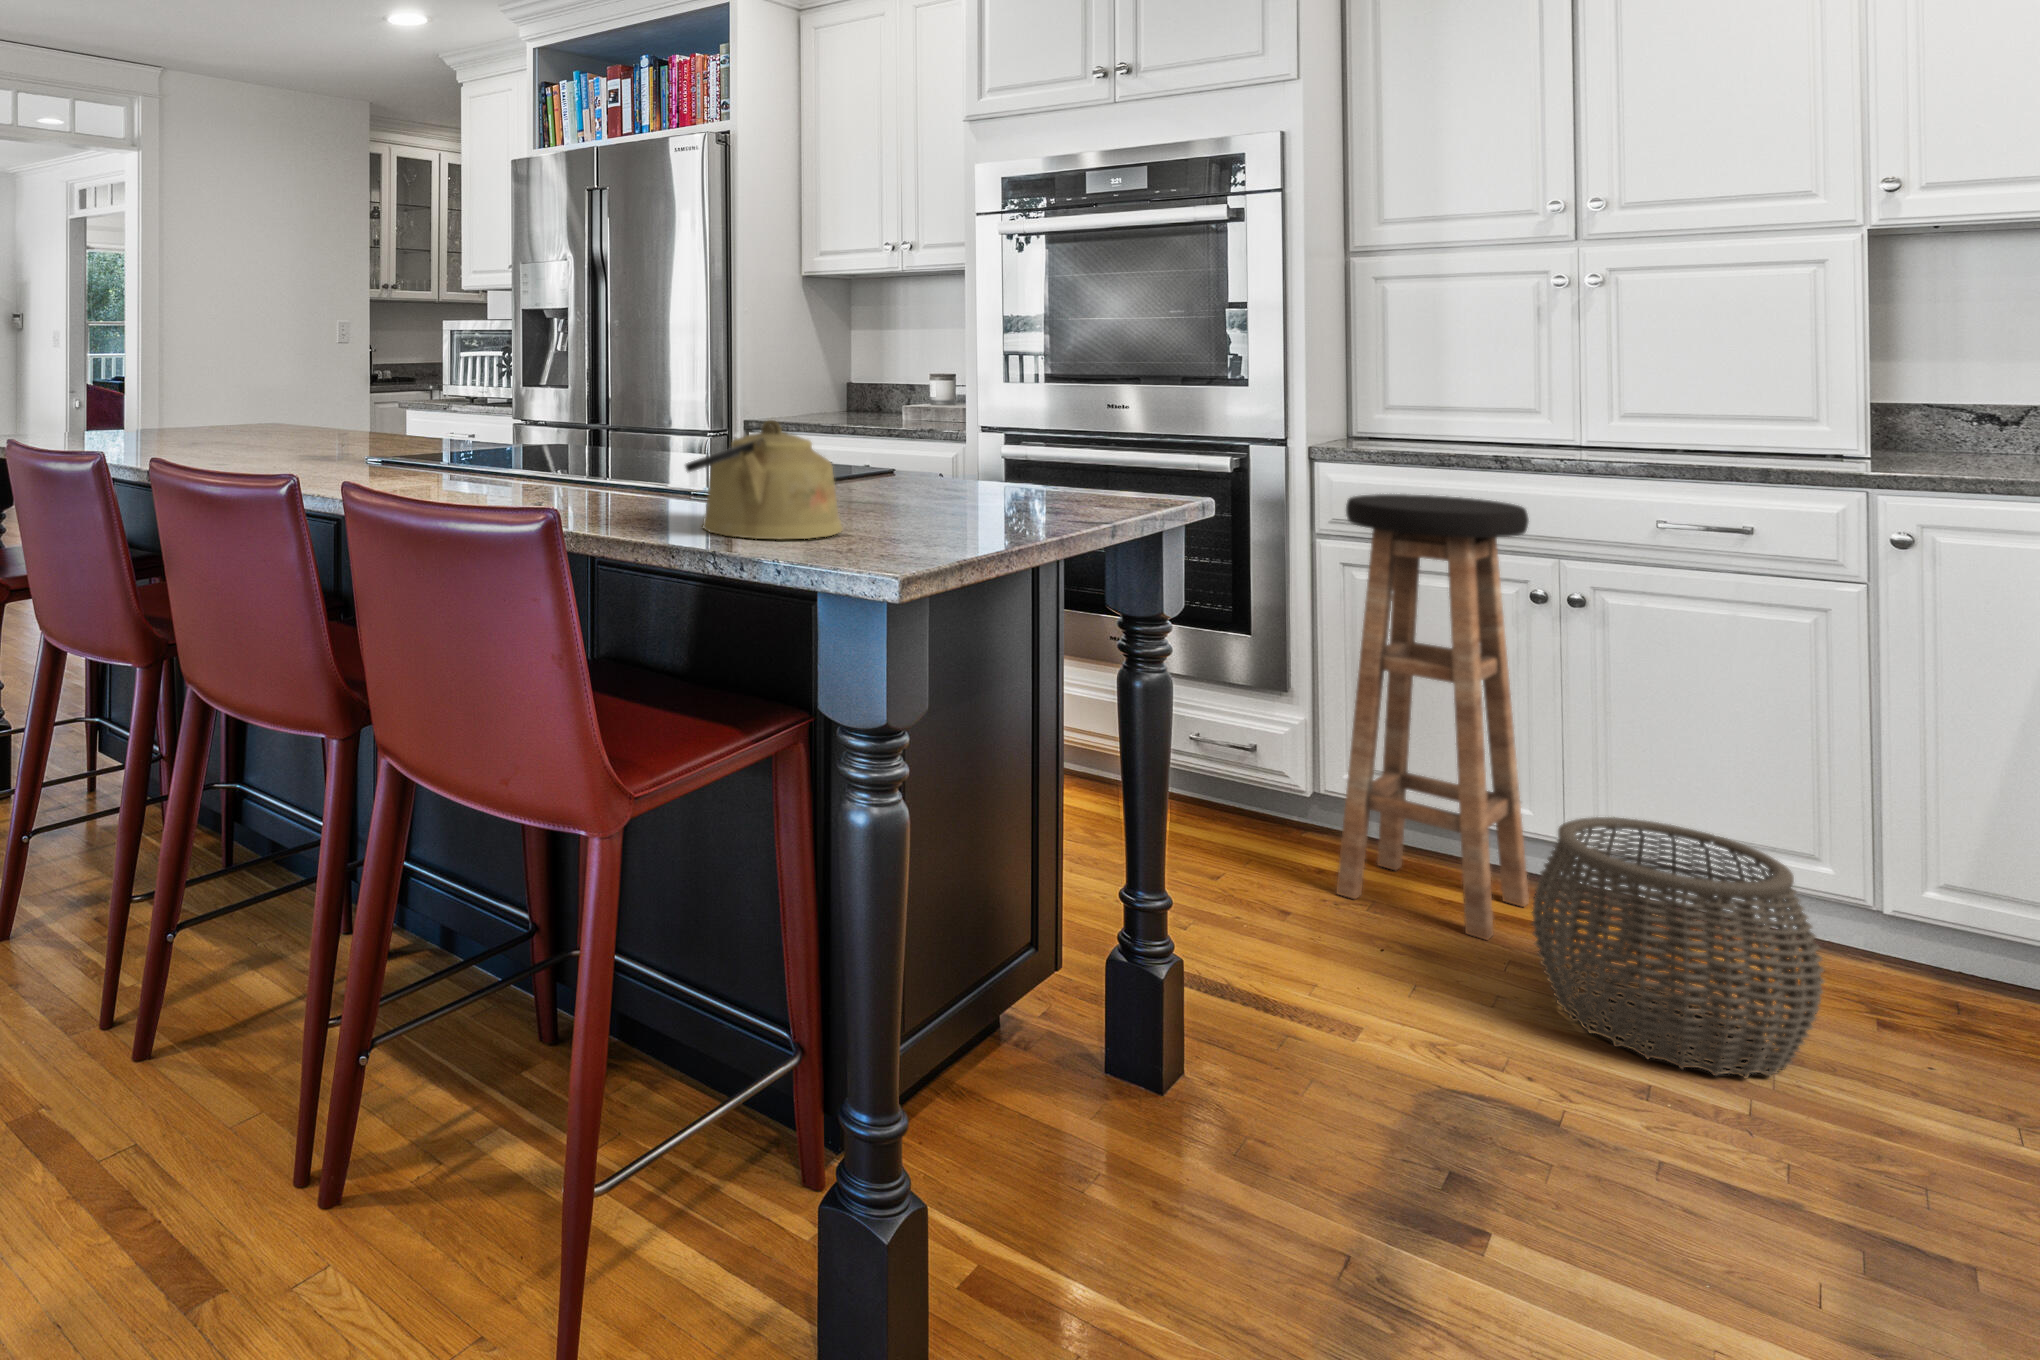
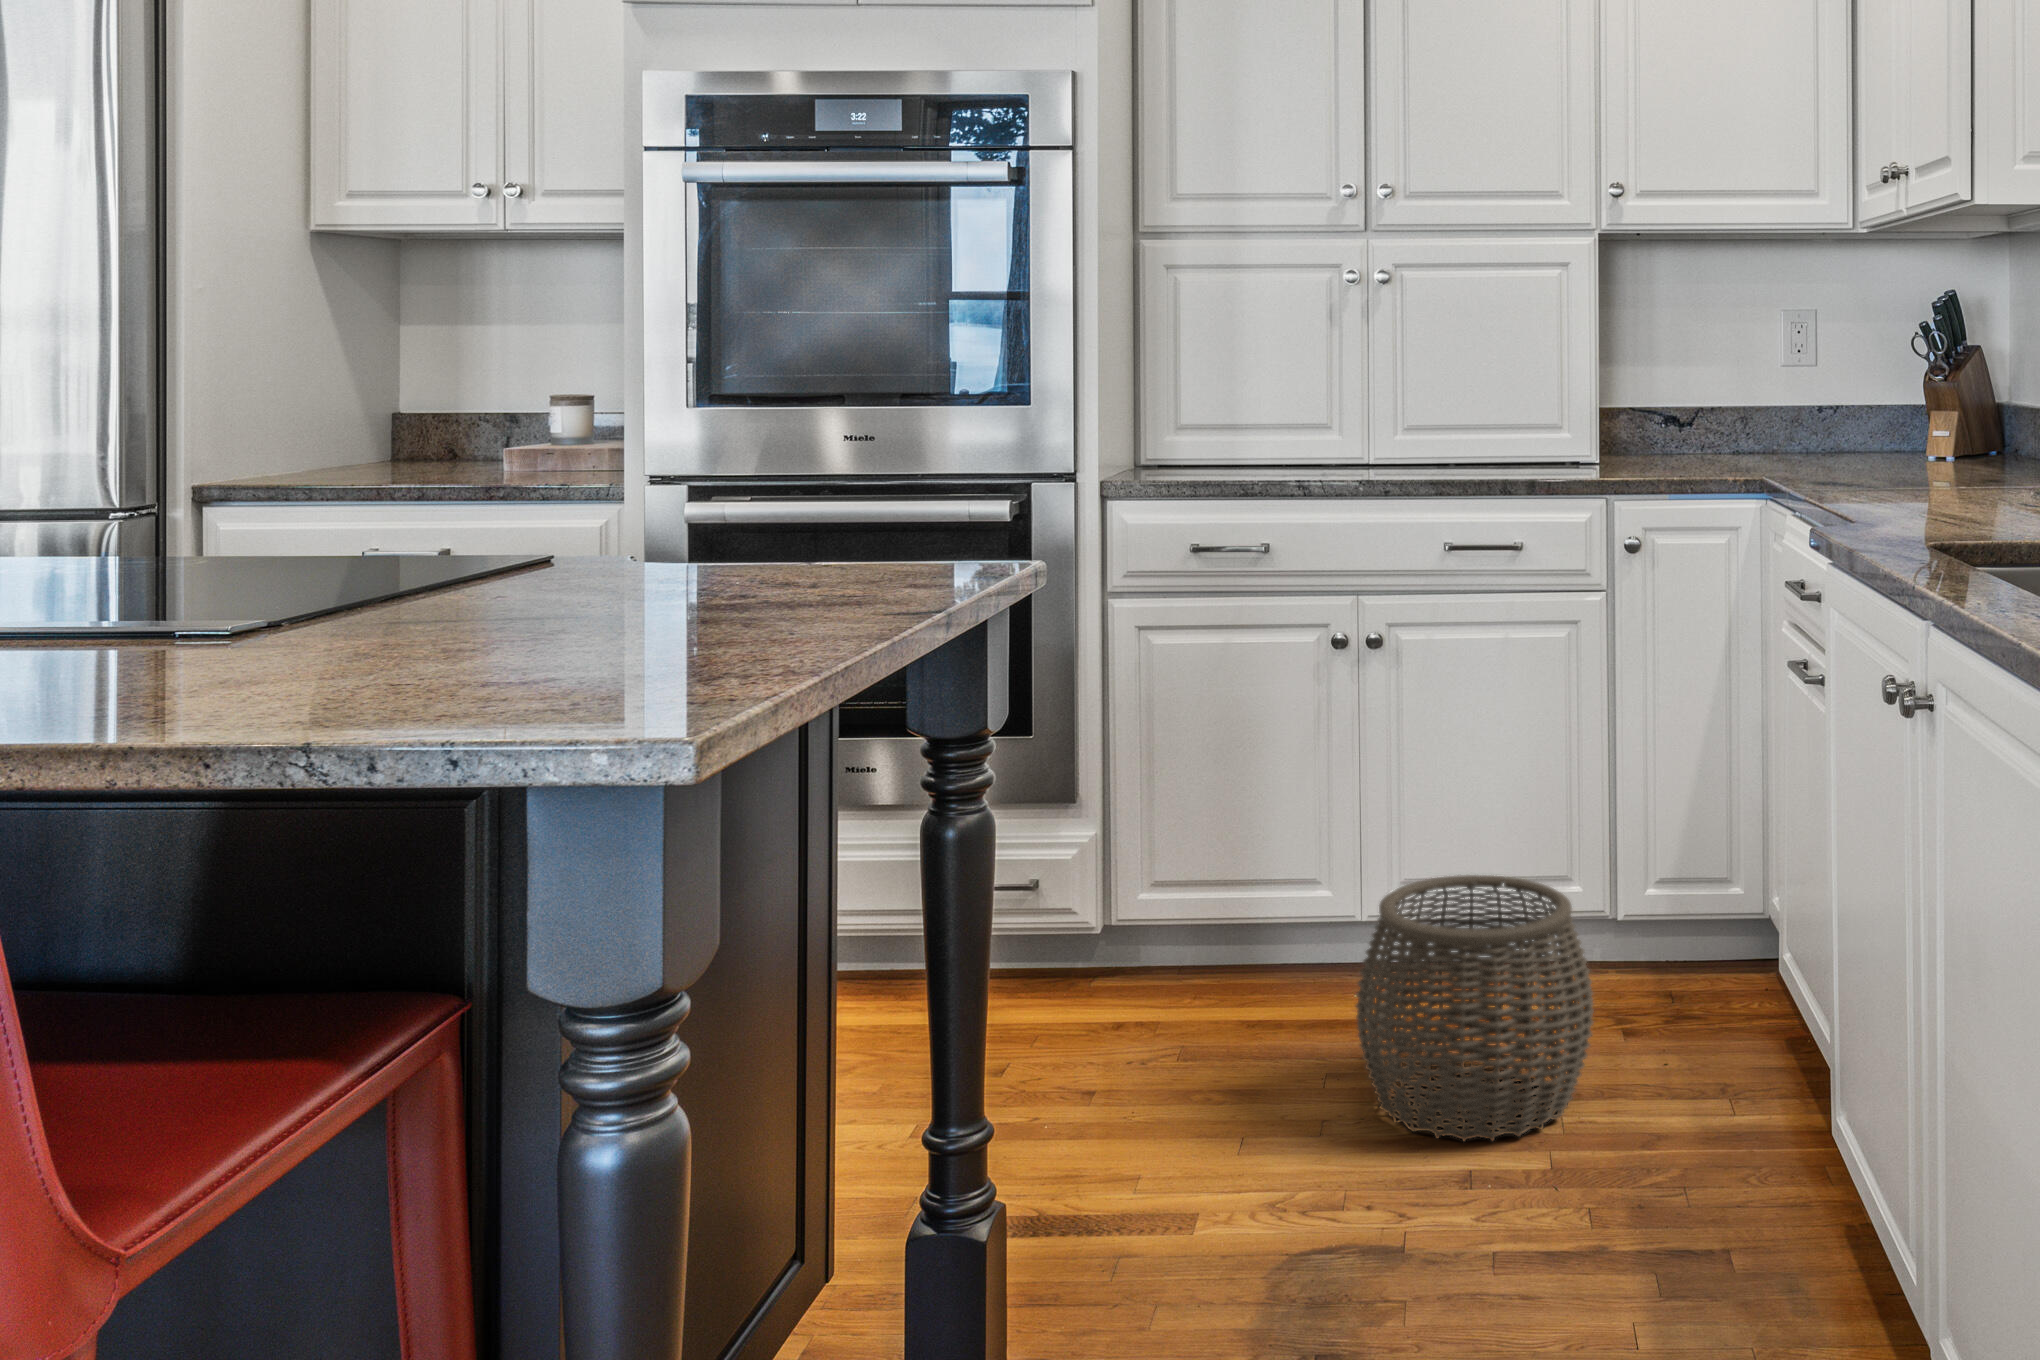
kettle: present [685,420,842,540] -> none [189,471,528,697]
bar stool: present [1336,494,1529,940] -> none [1146,533,1335,1058]

